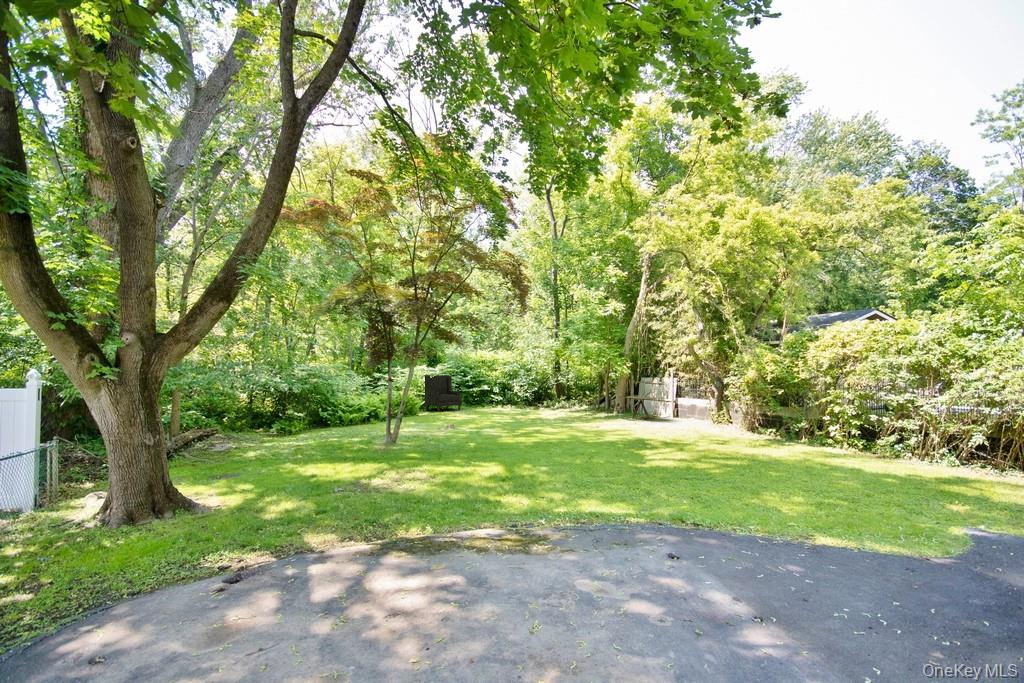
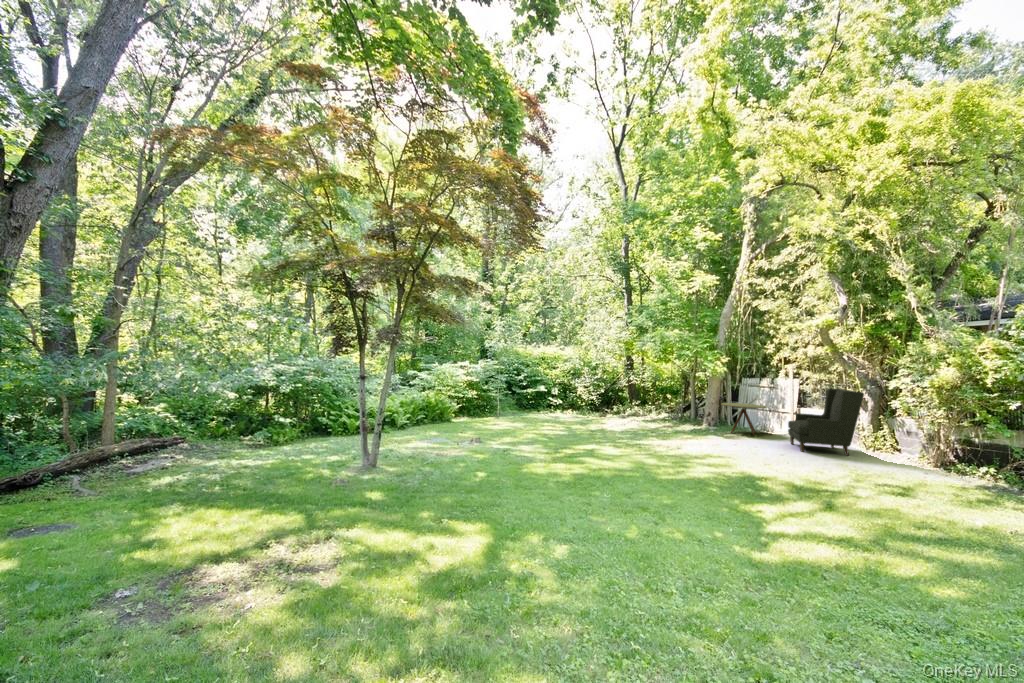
chair: present [424,375,462,411] -> present [788,389,864,456]

